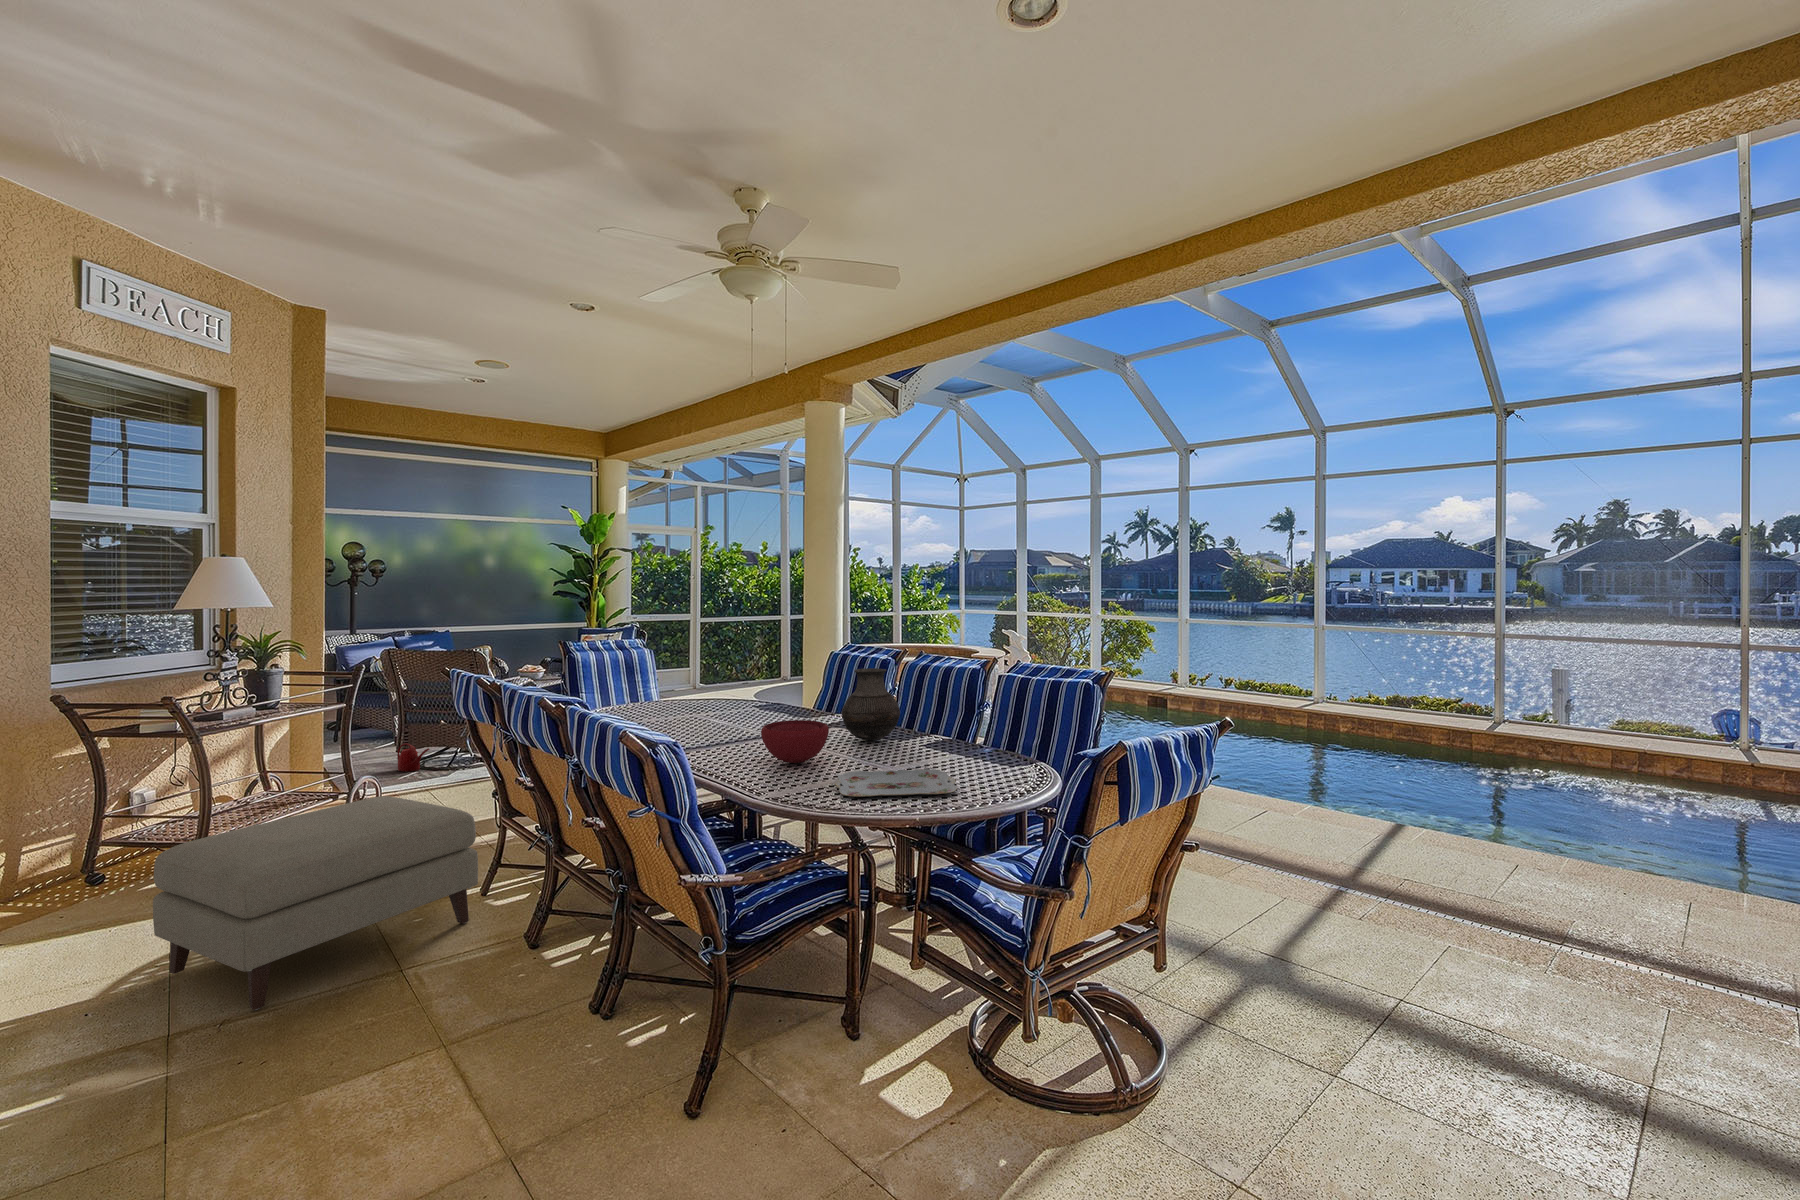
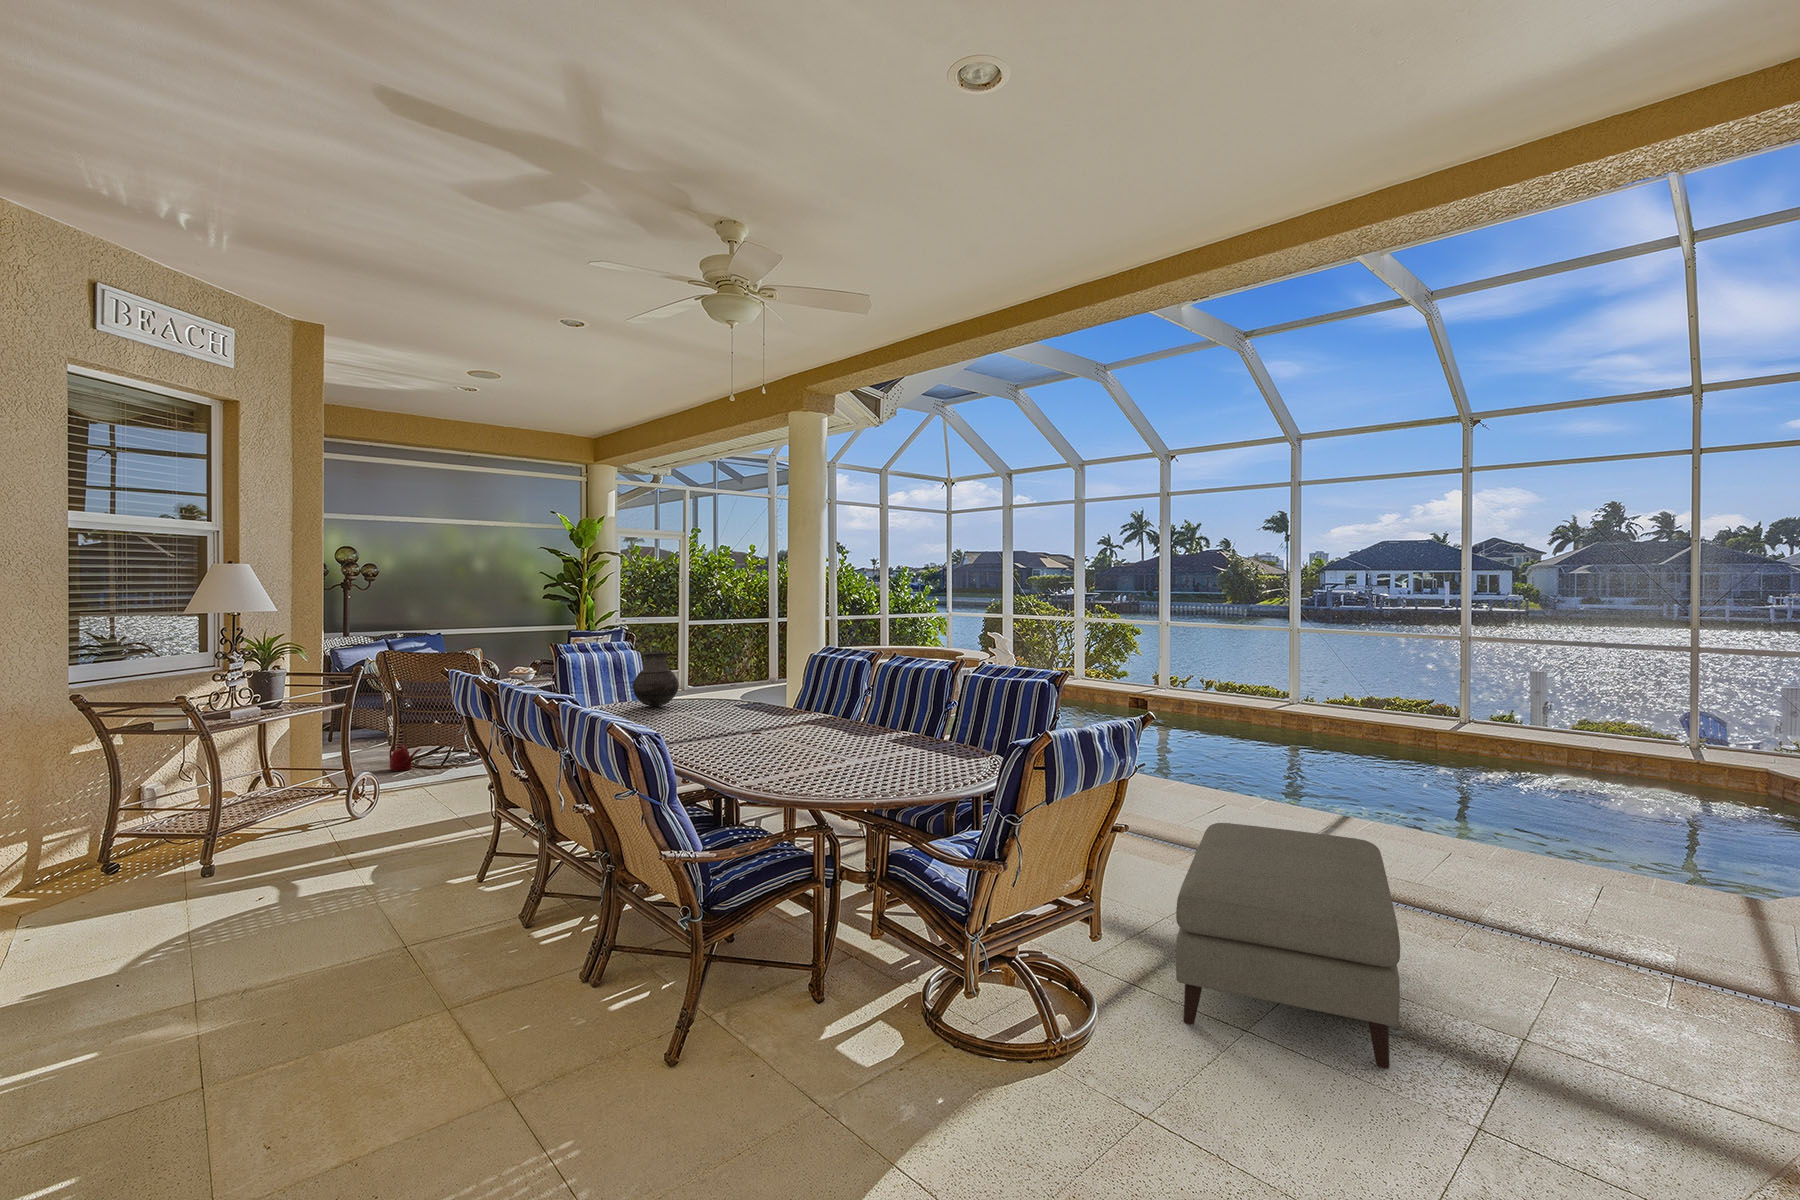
vase: present [842,668,900,740] -> present [633,652,679,706]
bowl: present [761,720,829,763] -> none [738,717,801,757]
serving tray: present [835,769,957,797] -> none [804,762,914,785]
ottoman: present [153,796,478,1010] -> present [1176,823,1400,1069]

